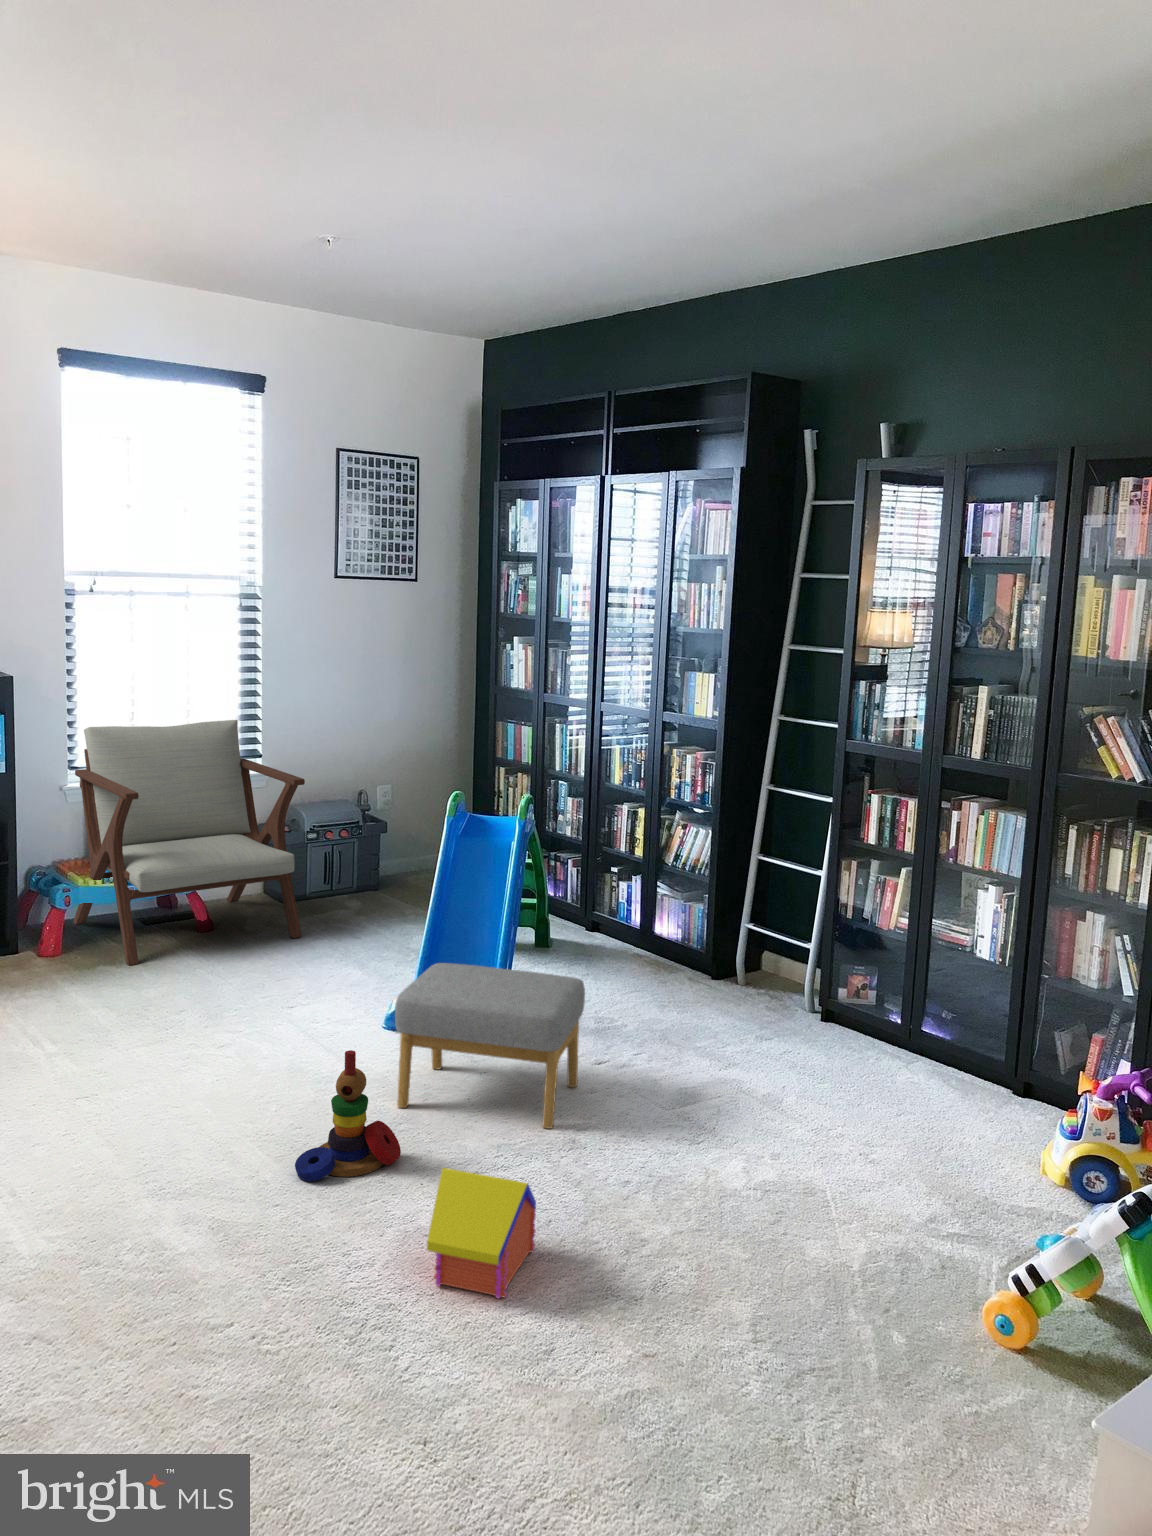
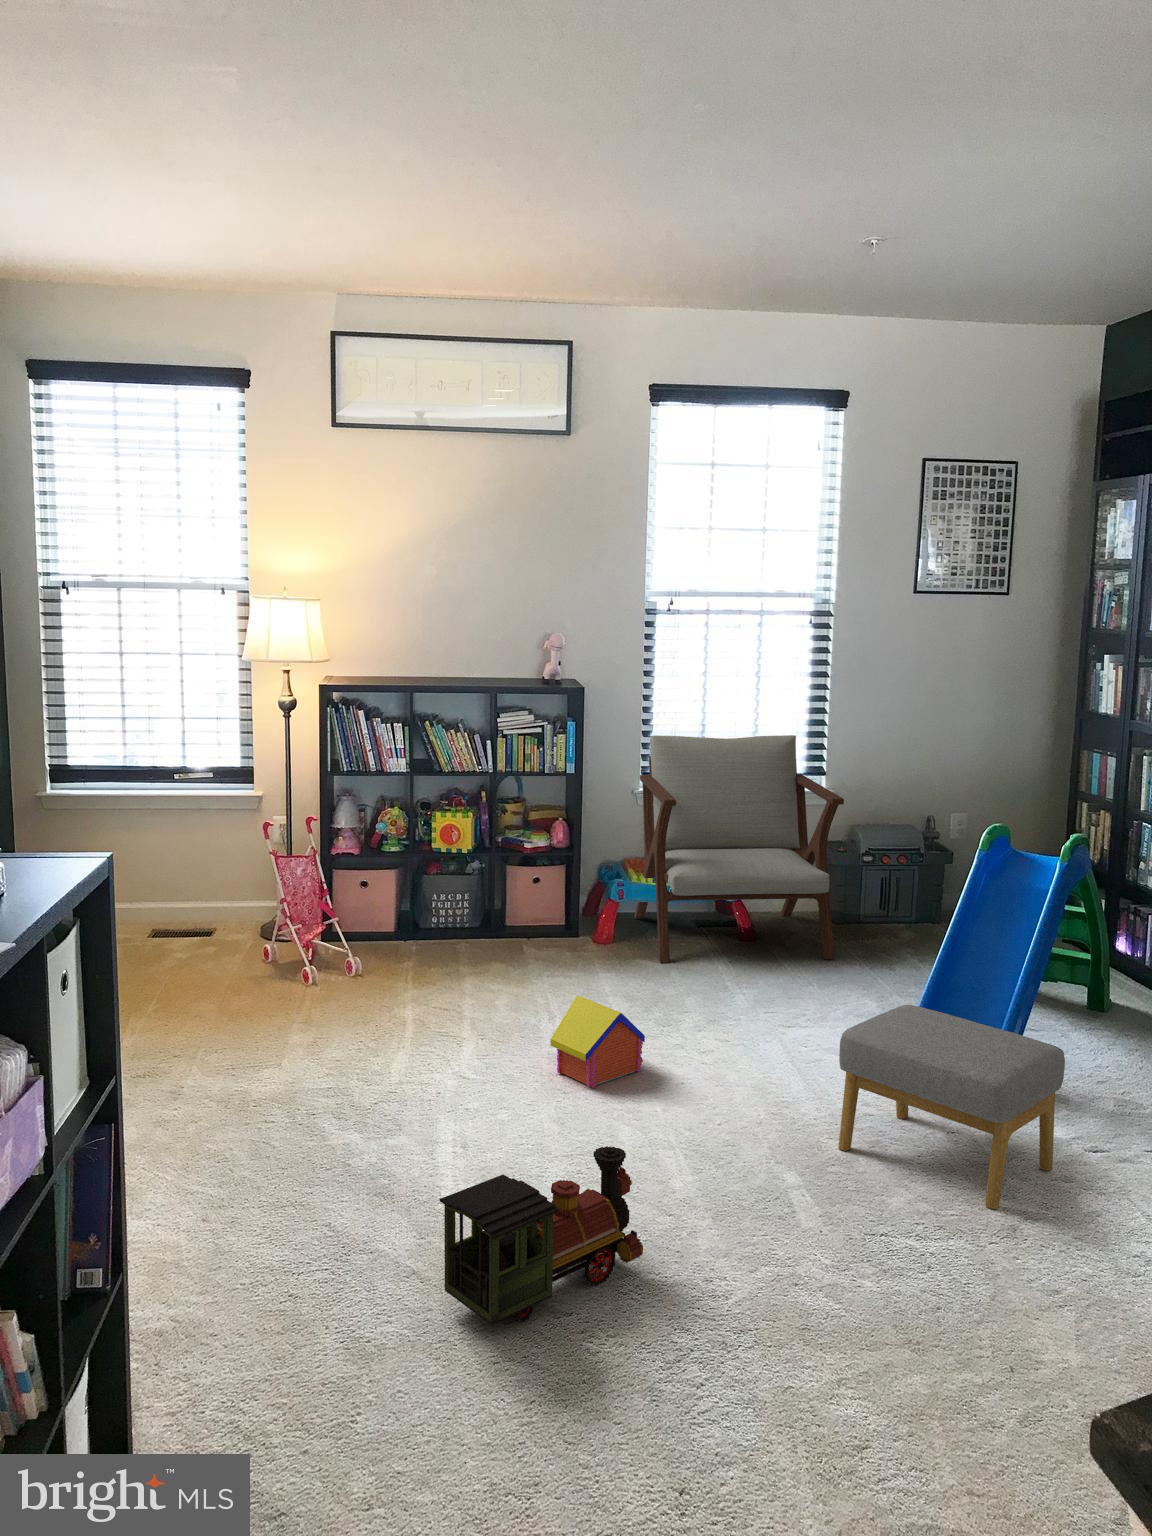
stacking toy: present [295,1050,401,1181] -> none [702,1077,814,1207]
toy train: none [81,1146,280,1357] -> present [440,1146,643,1325]
toy house: present [427,1168,536,1298] -> present [550,996,645,1088]

